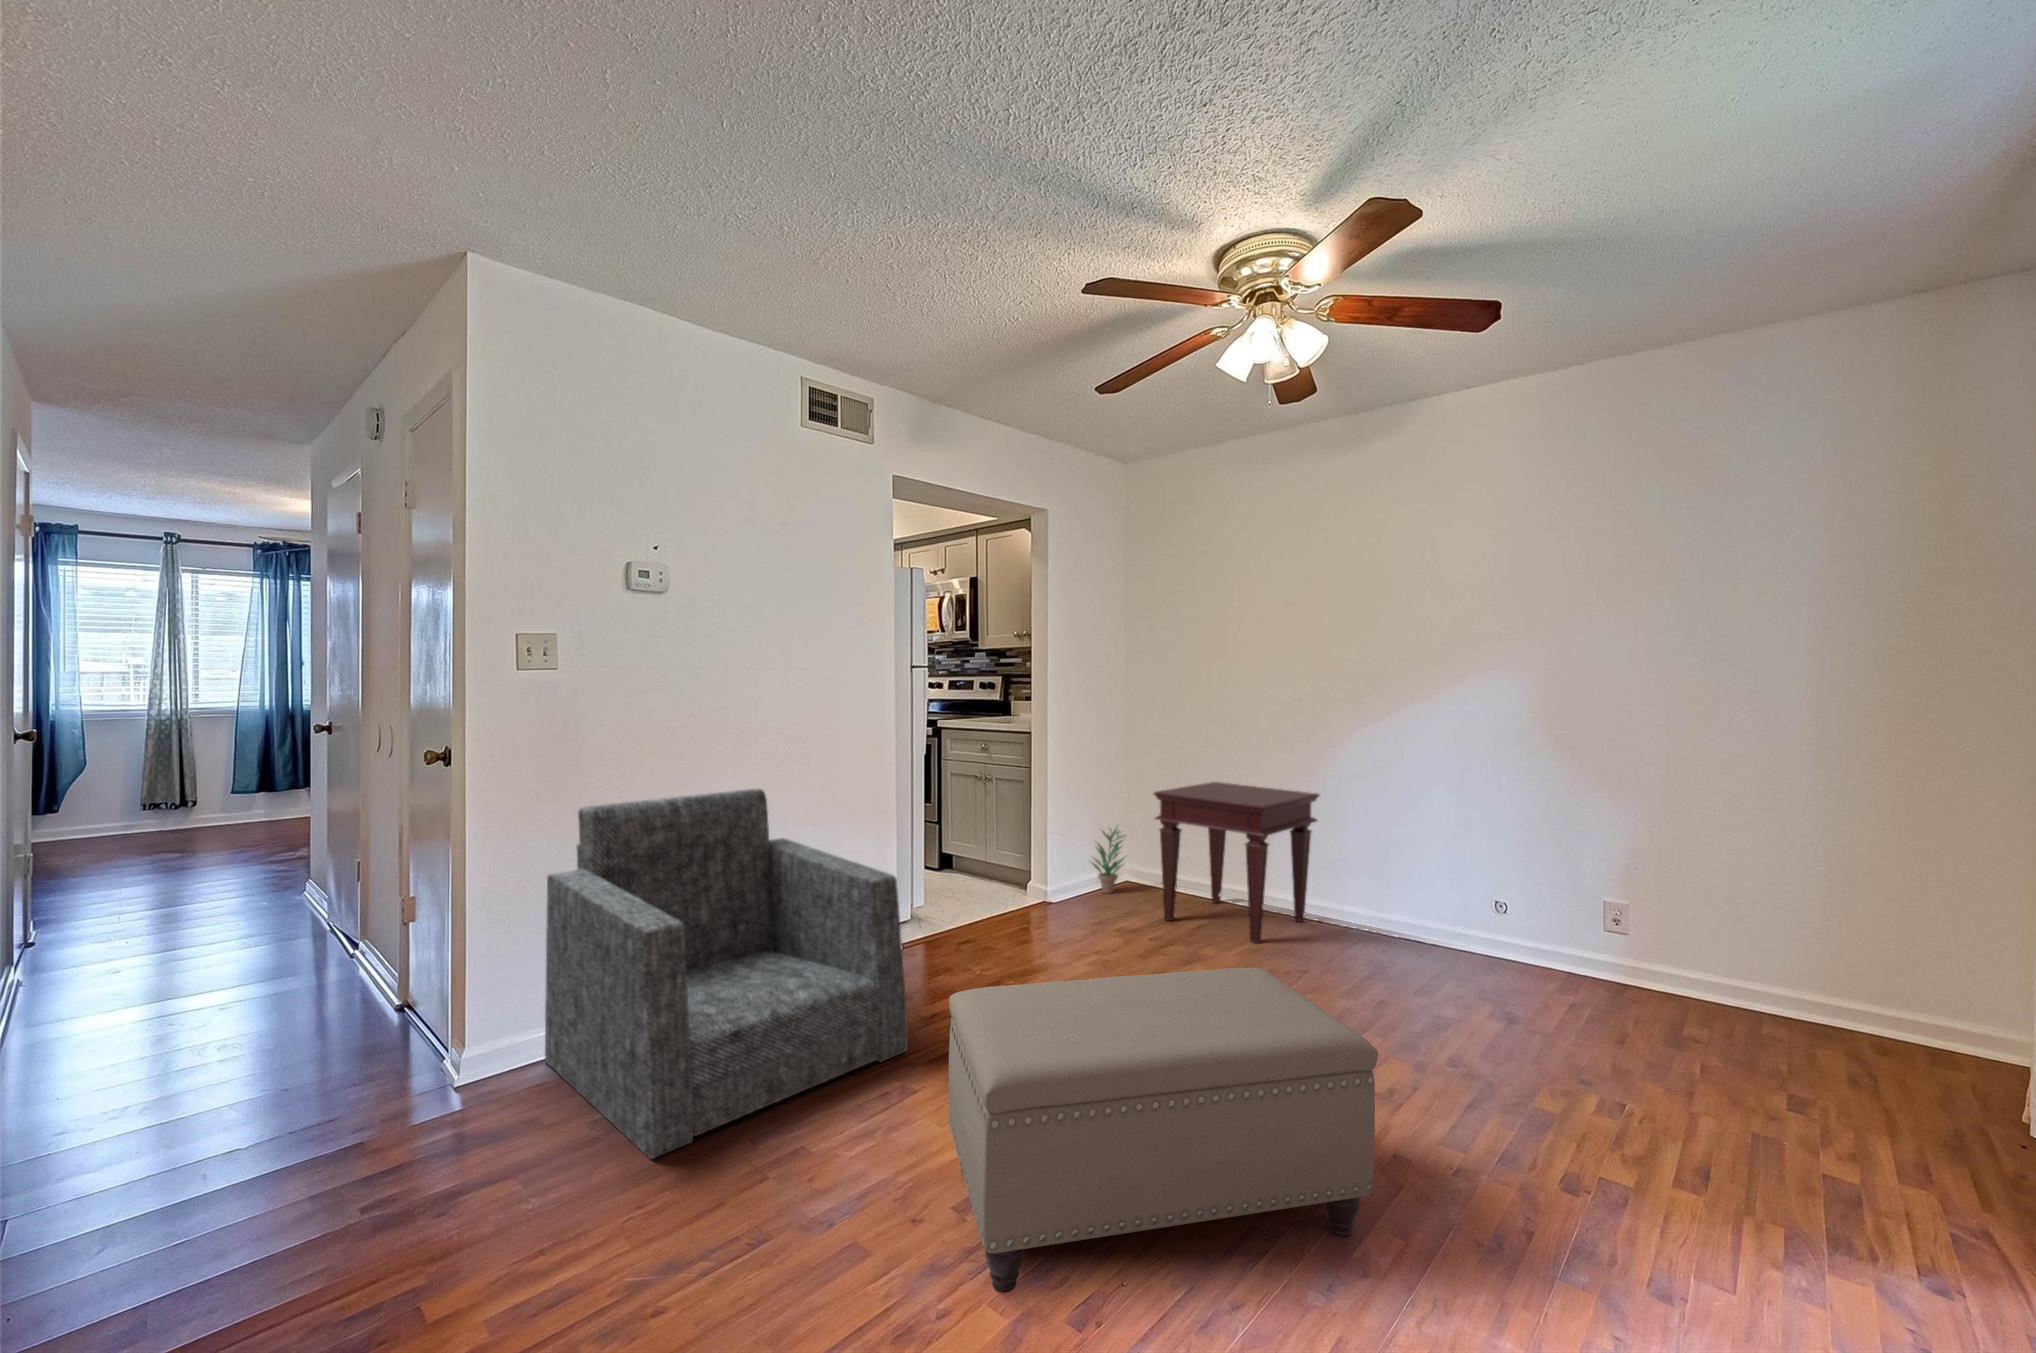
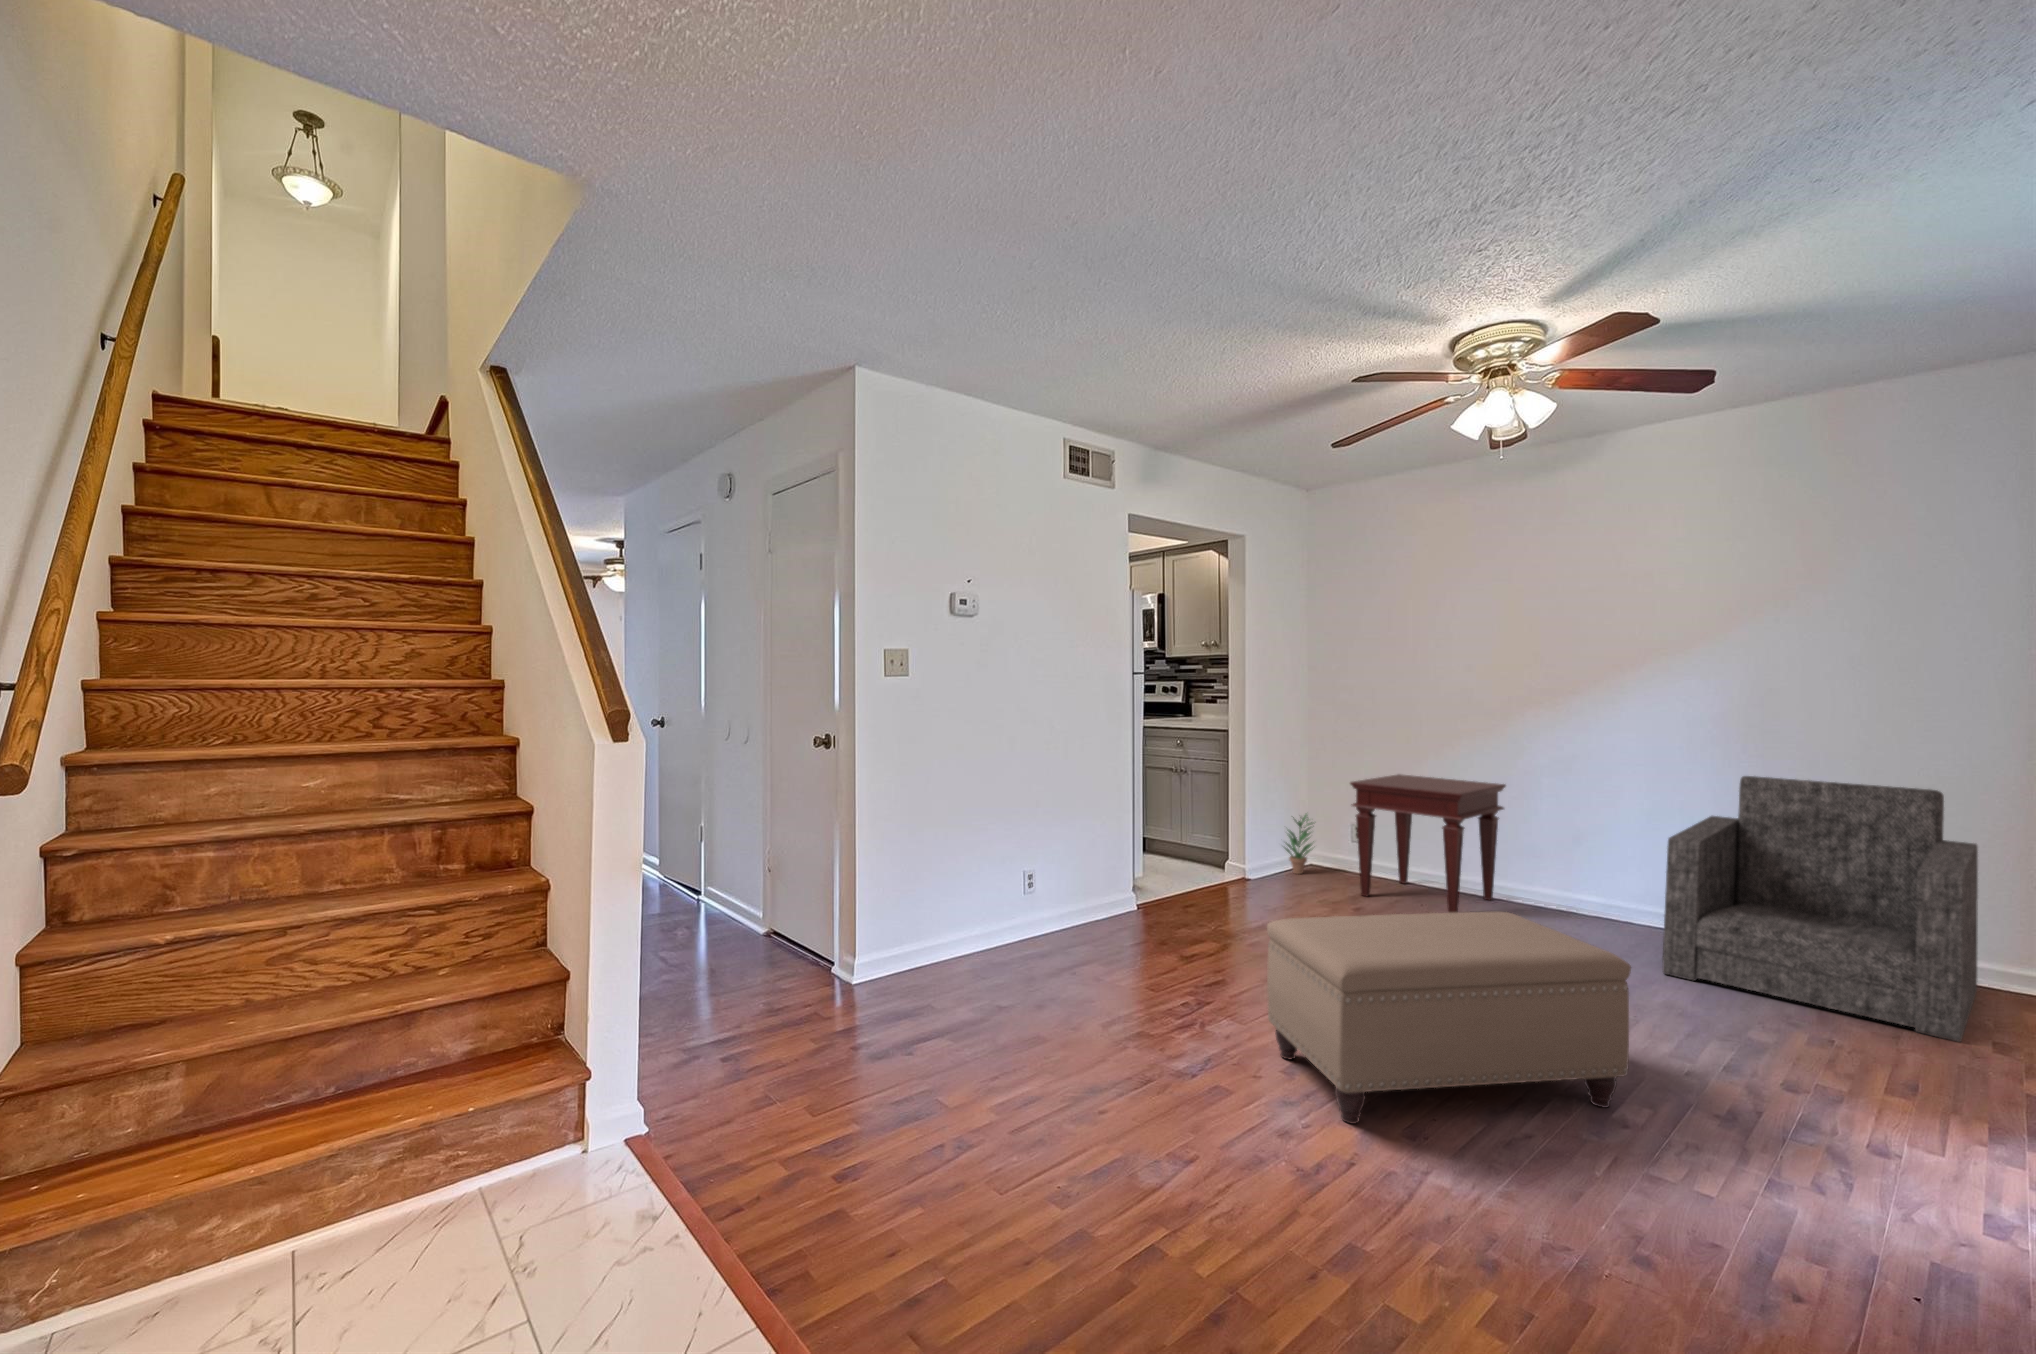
armchair: present [545,789,908,1159] -> present [1662,776,1978,1042]

